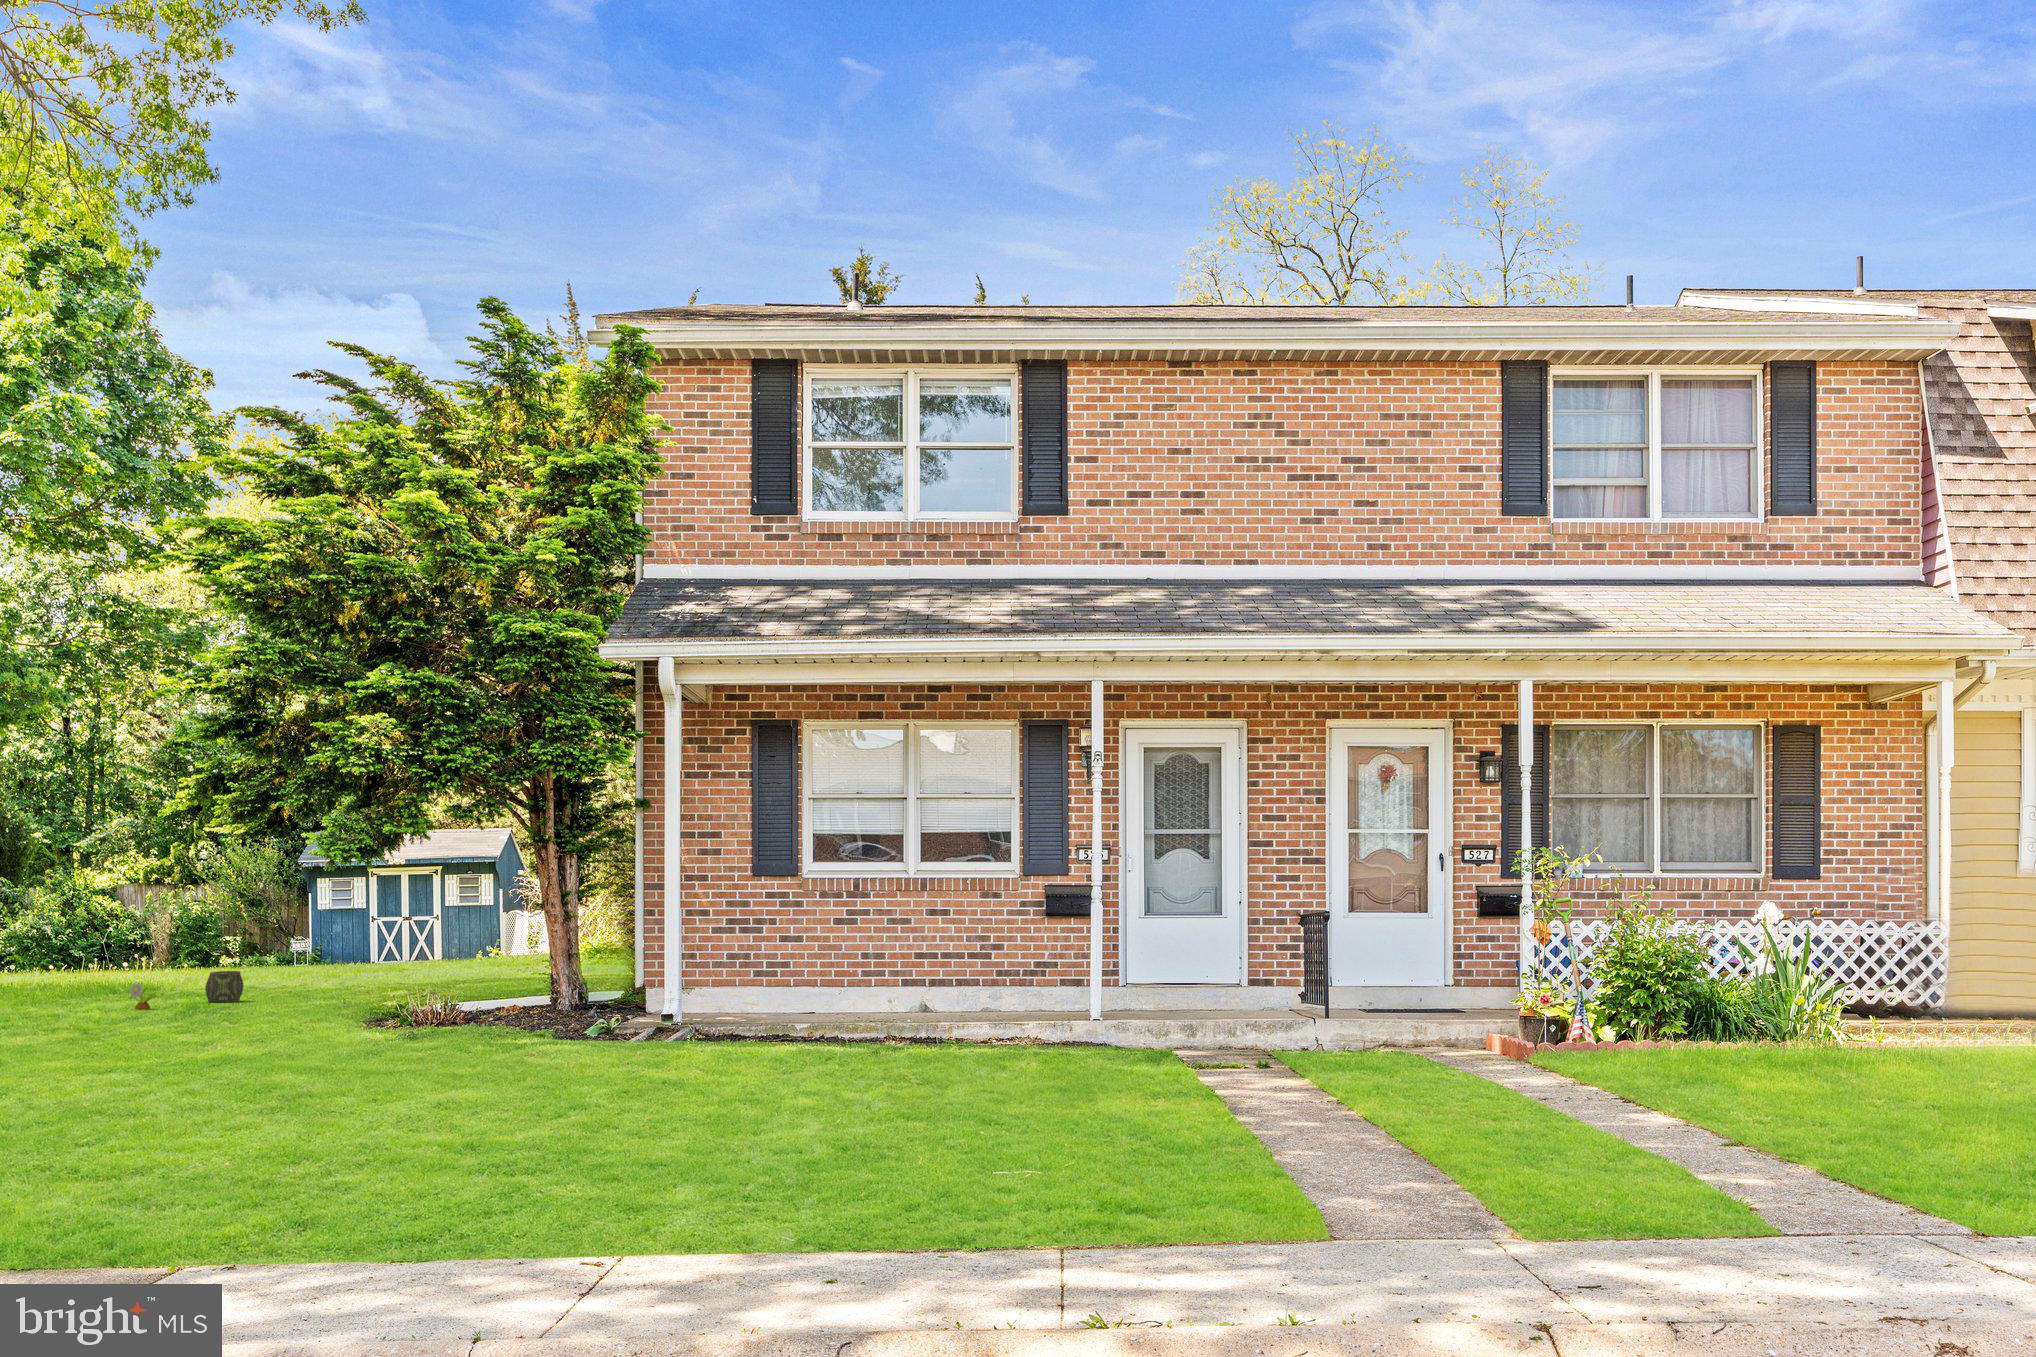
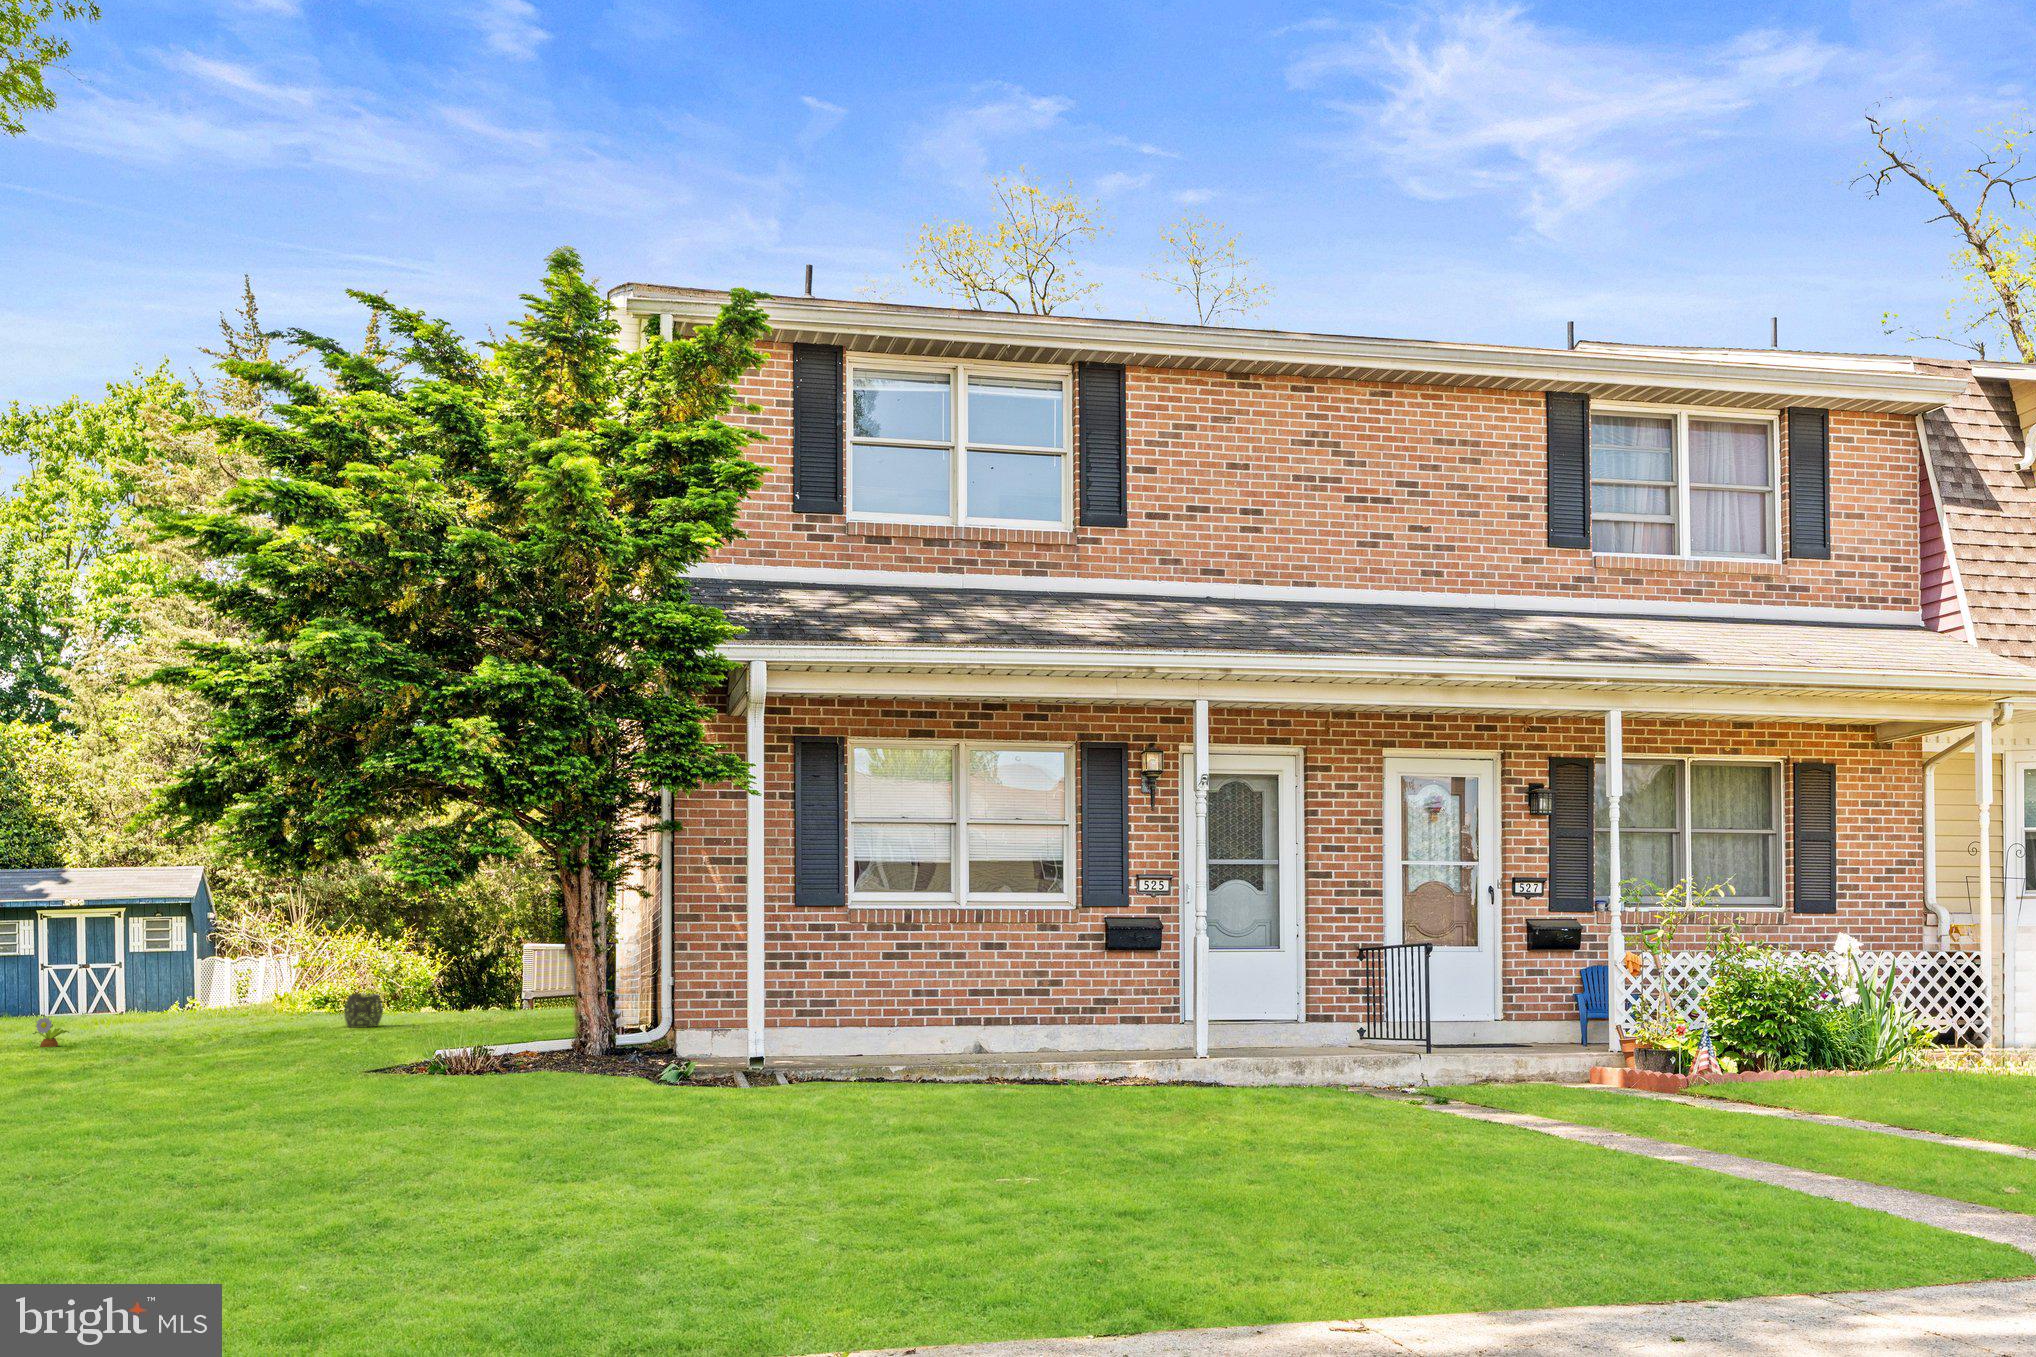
woven basket: present [205,971,244,1003] -> present [344,994,383,1028]

